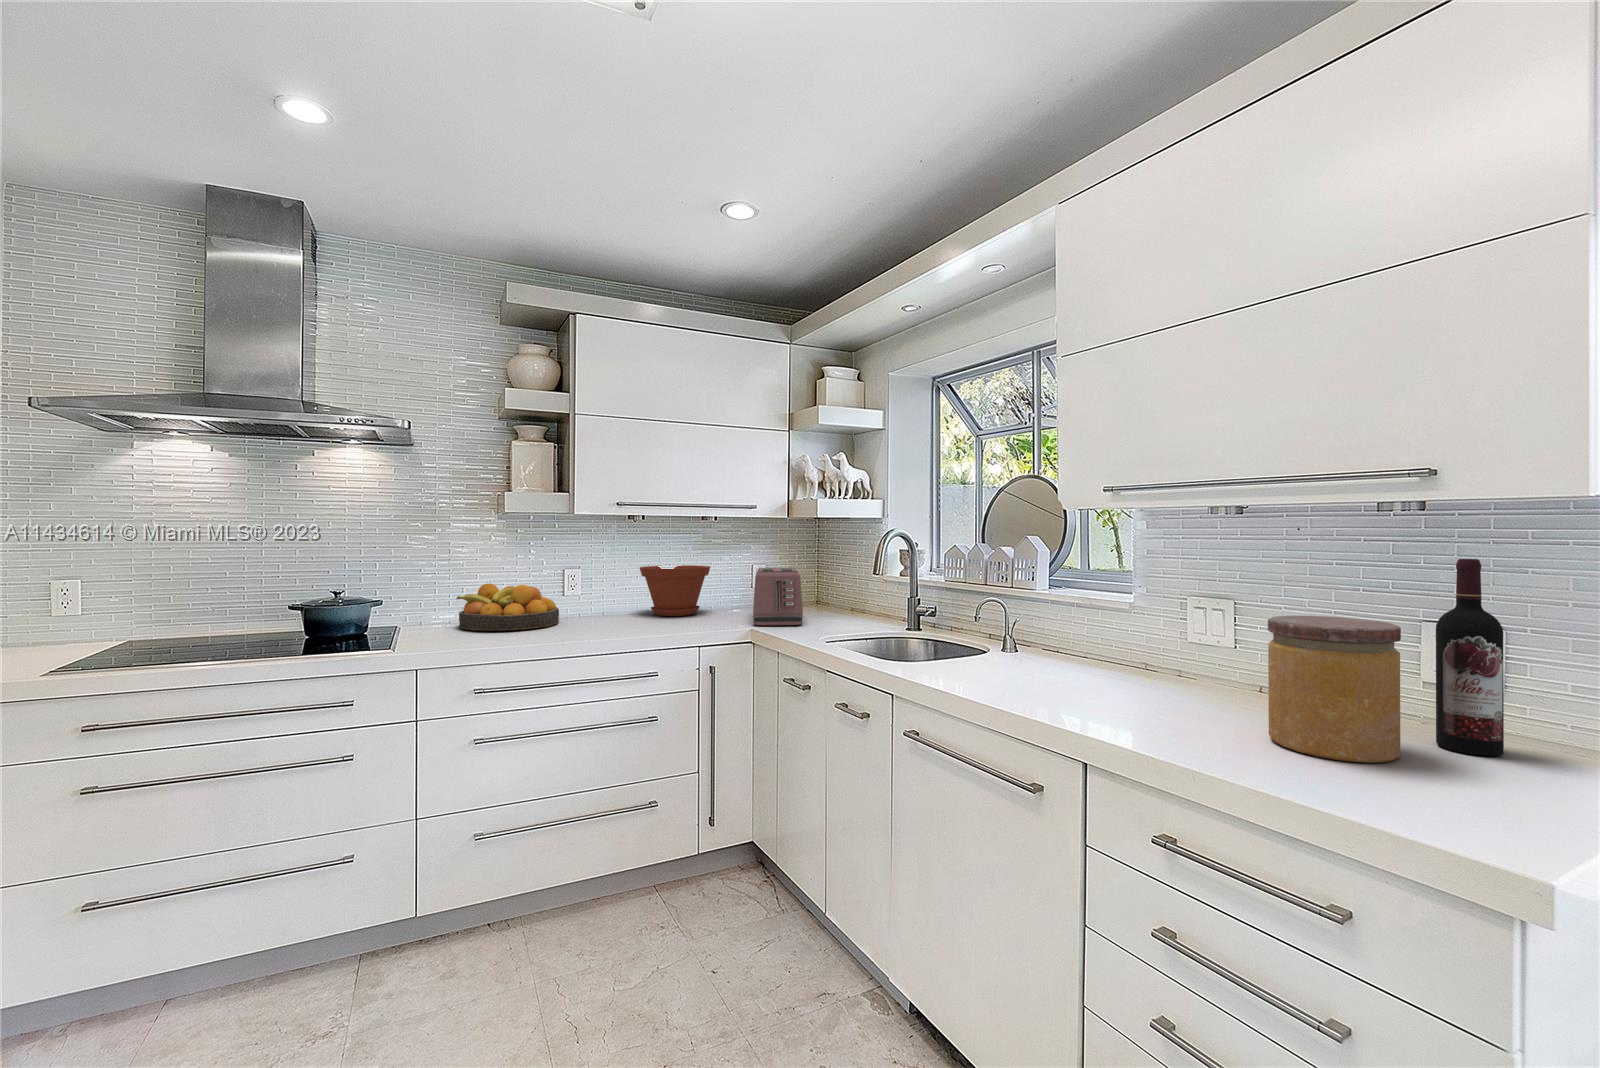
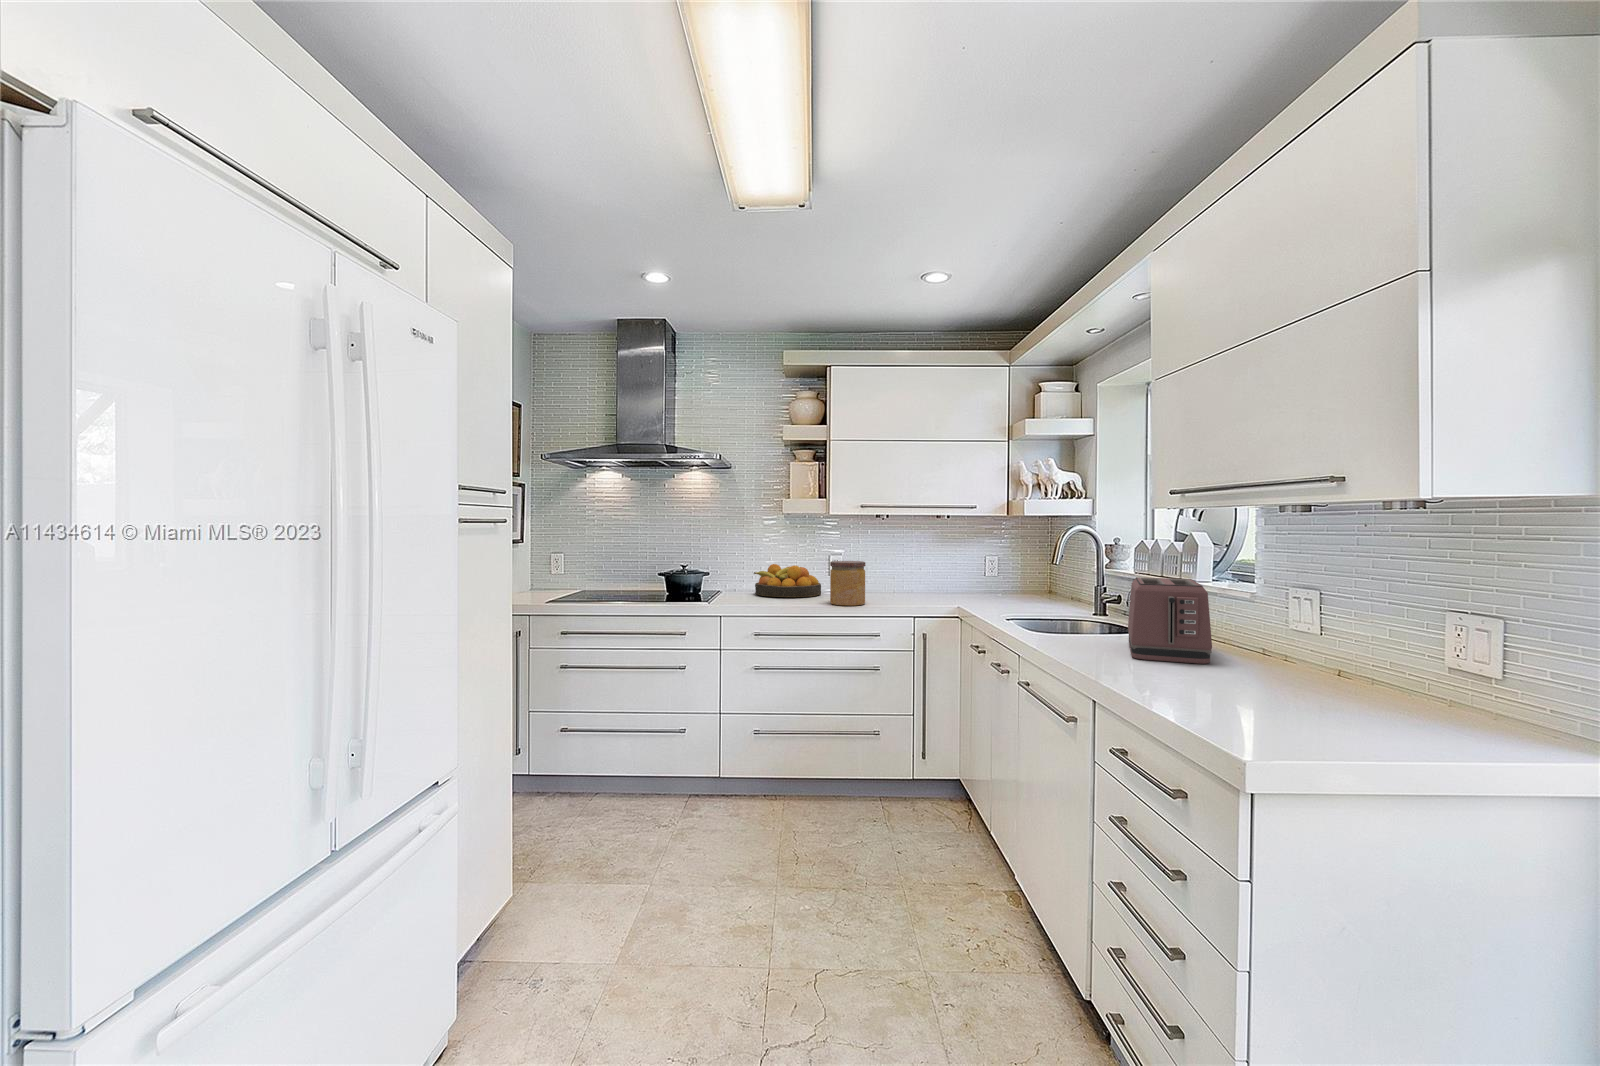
wine bottle: present [1436,559,1504,756] -> none [1403,557,1460,723]
plant pot: present [640,565,710,616] -> none [882,555,939,595]
toaster: present [753,568,803,625] -> present [1128,577,1212,664]
jar: present [1268,616,1401,763] -> present [830,561,866,606]

